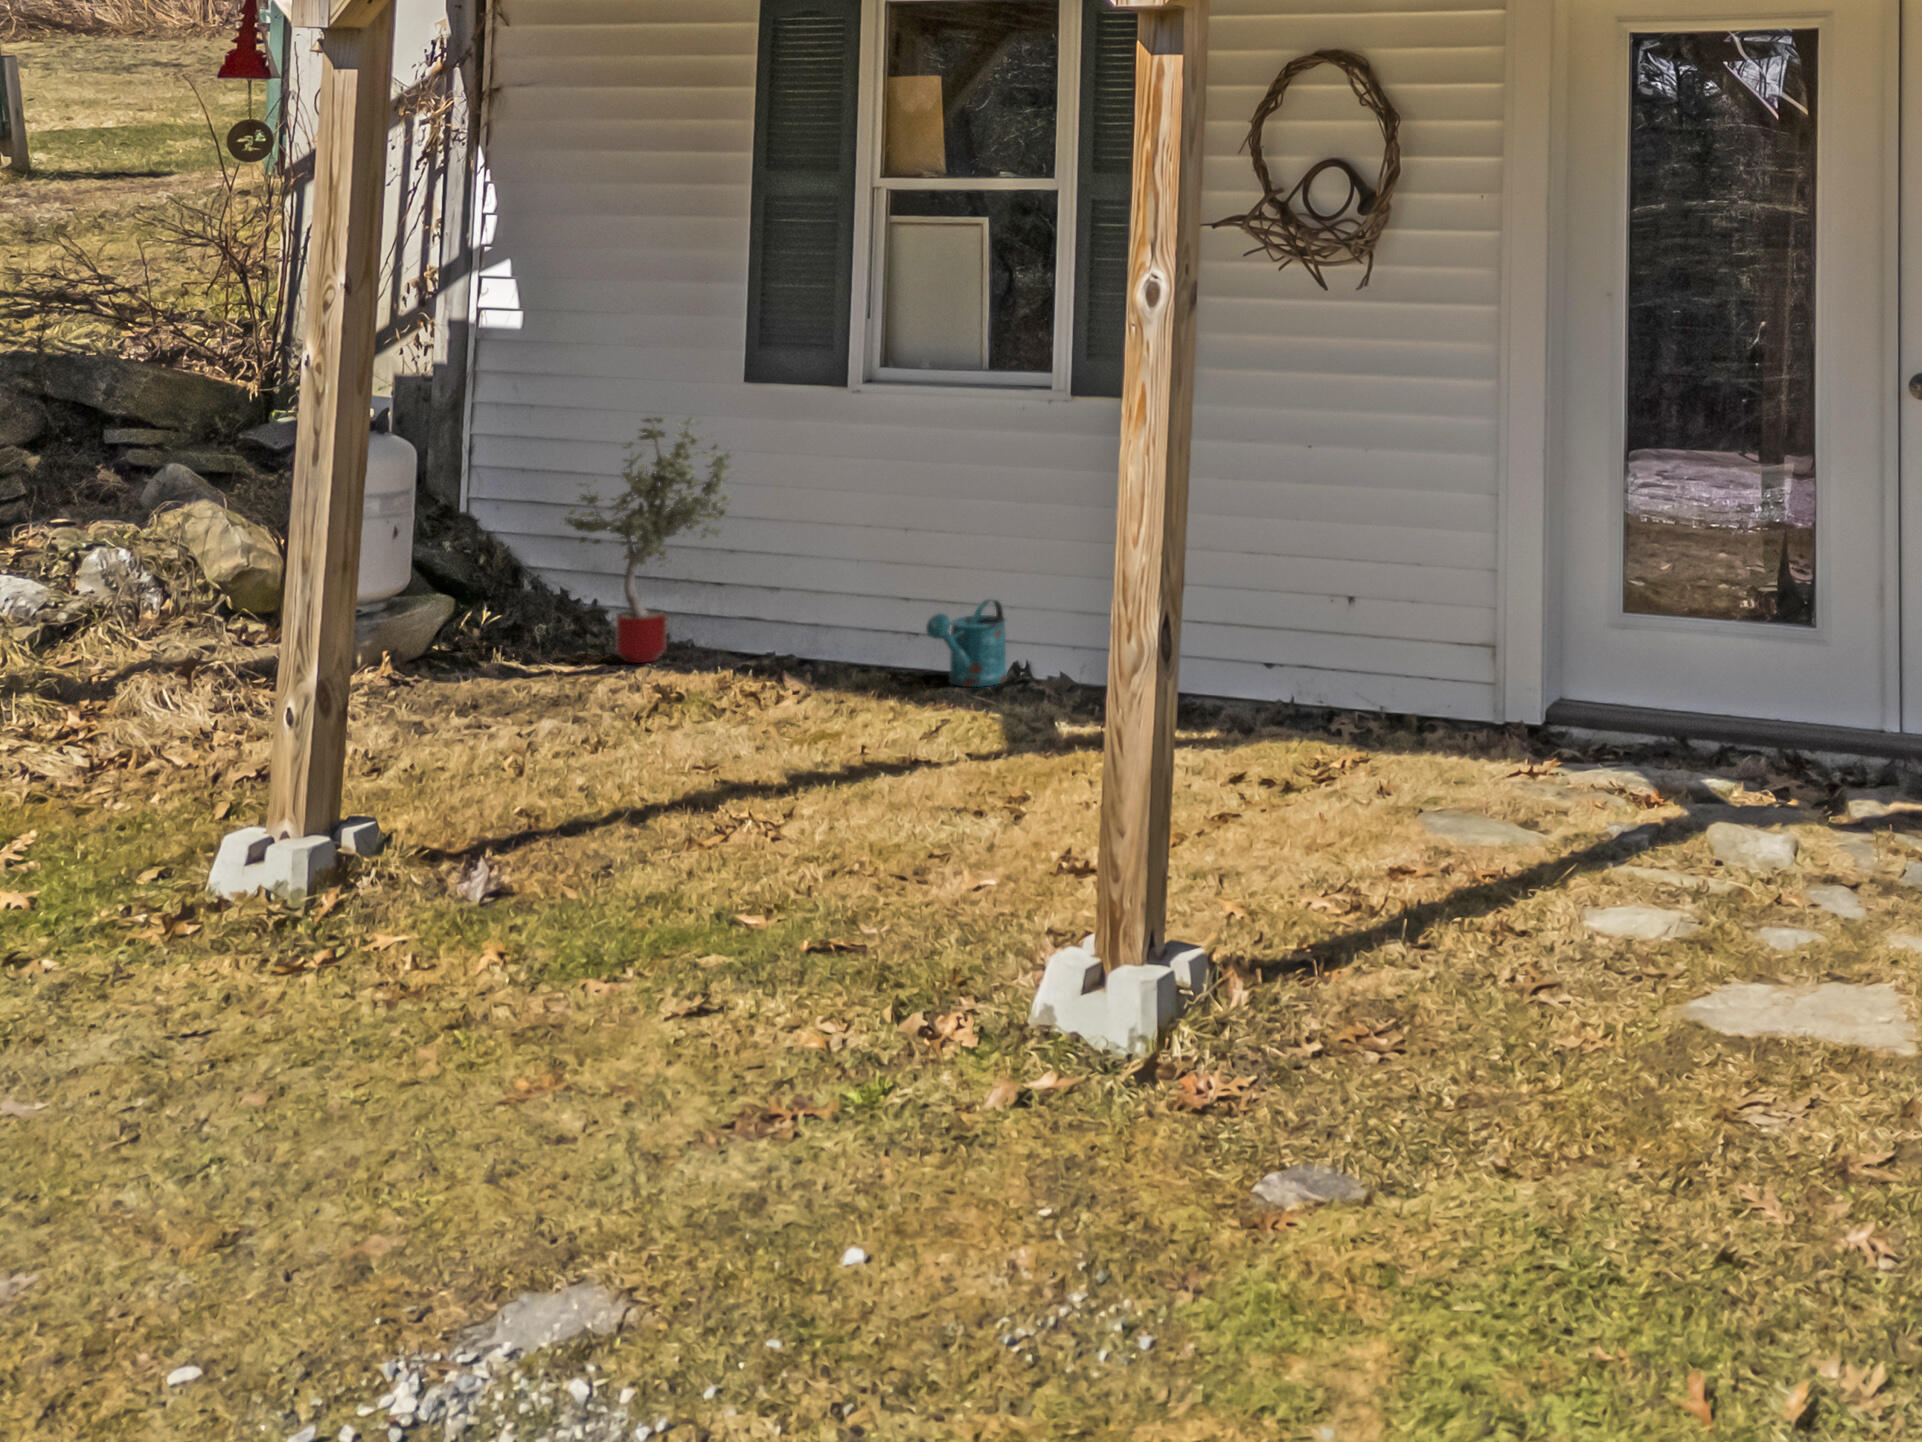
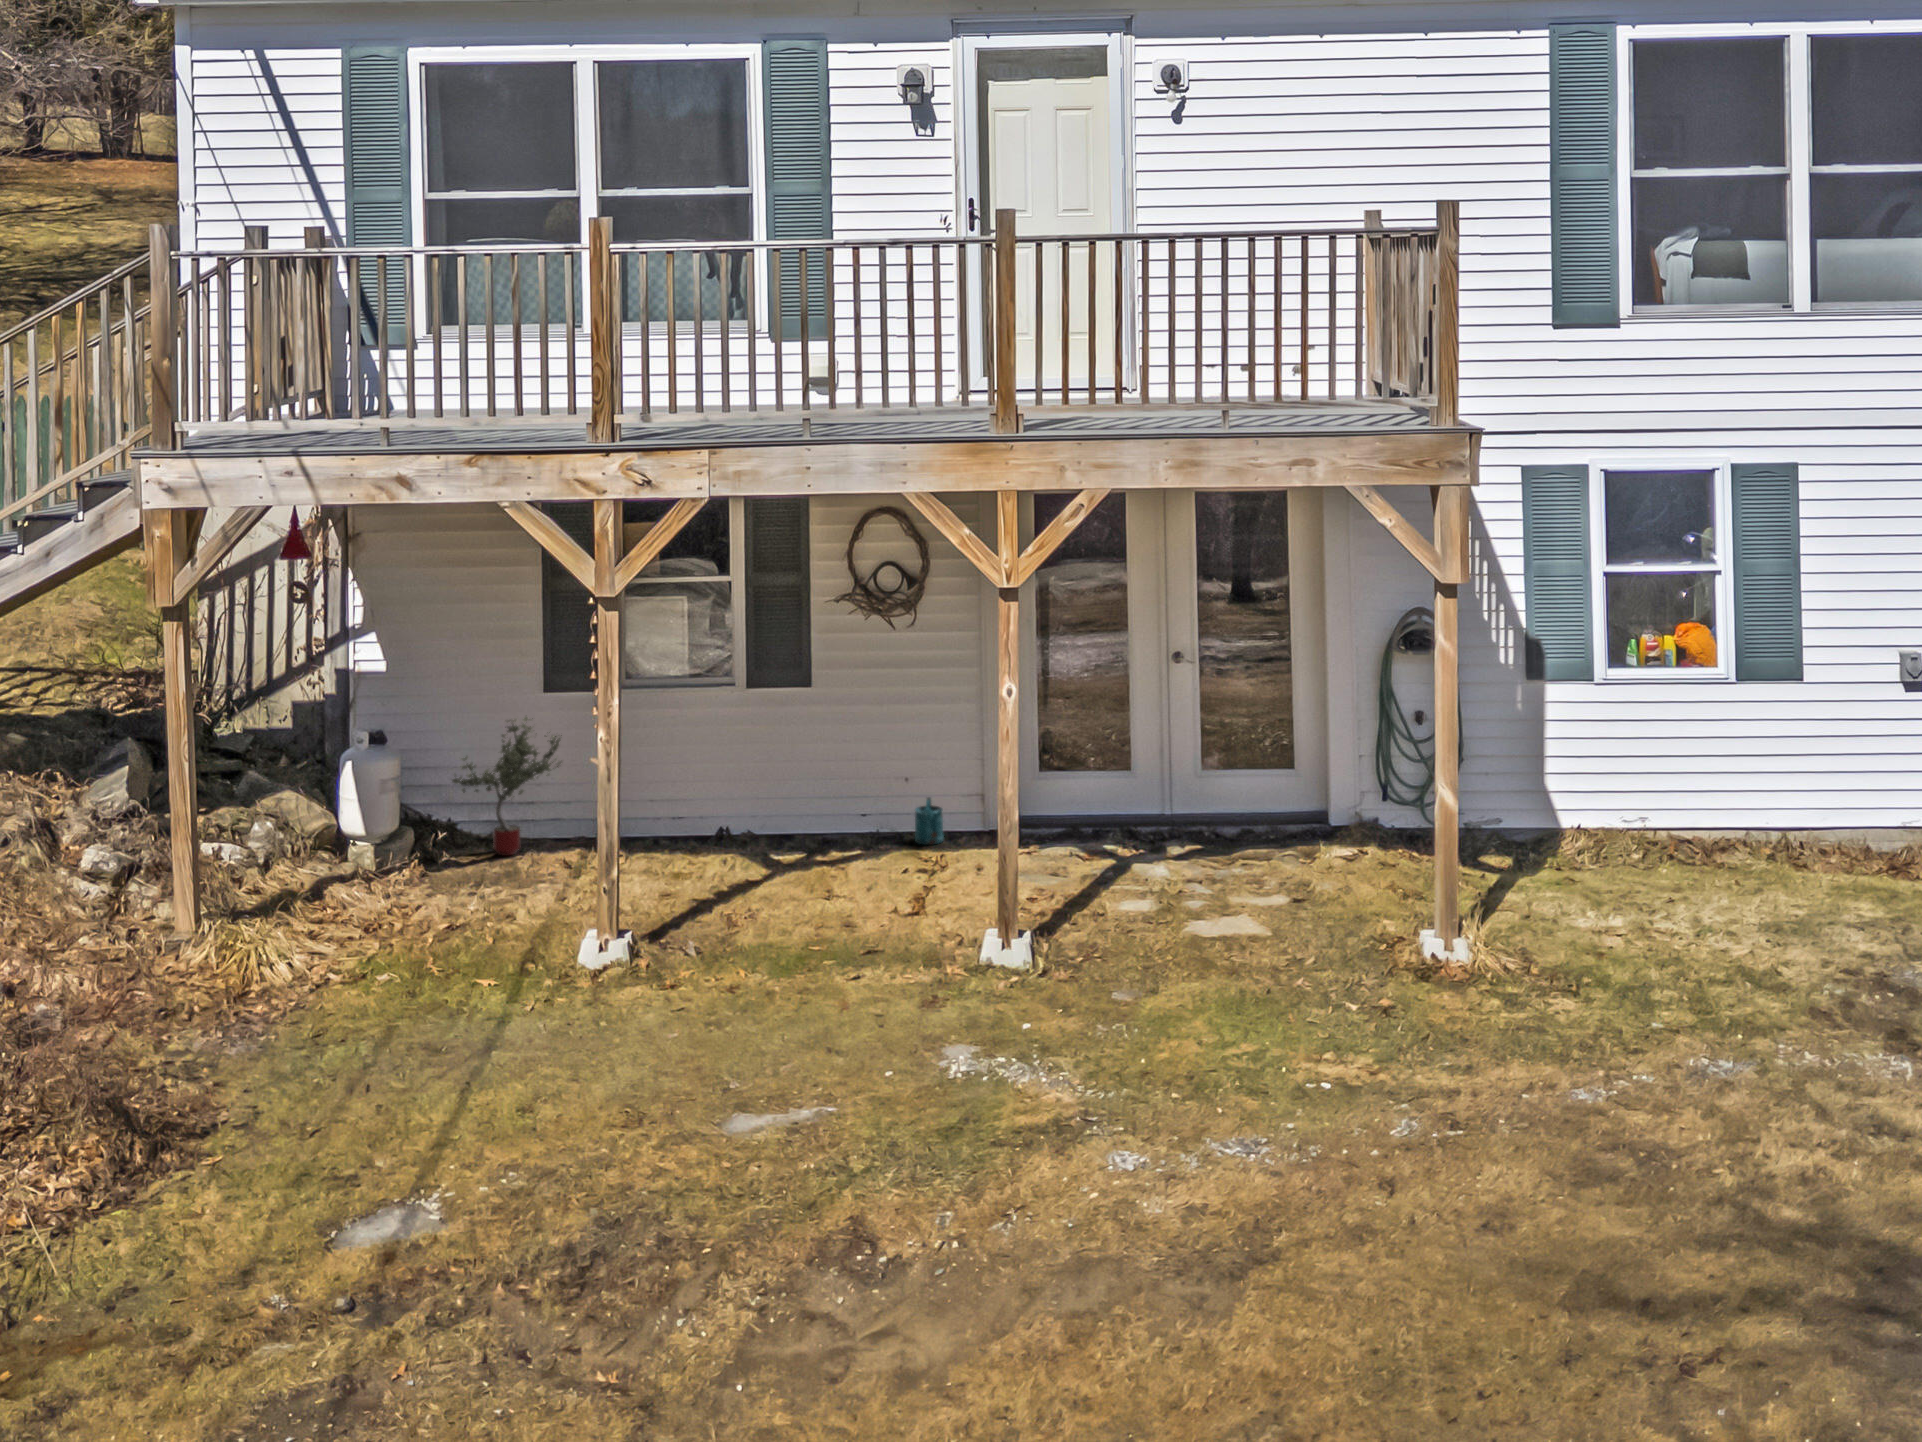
watering can: present [926,600,1007,687] -> present [915,797,944,845]

